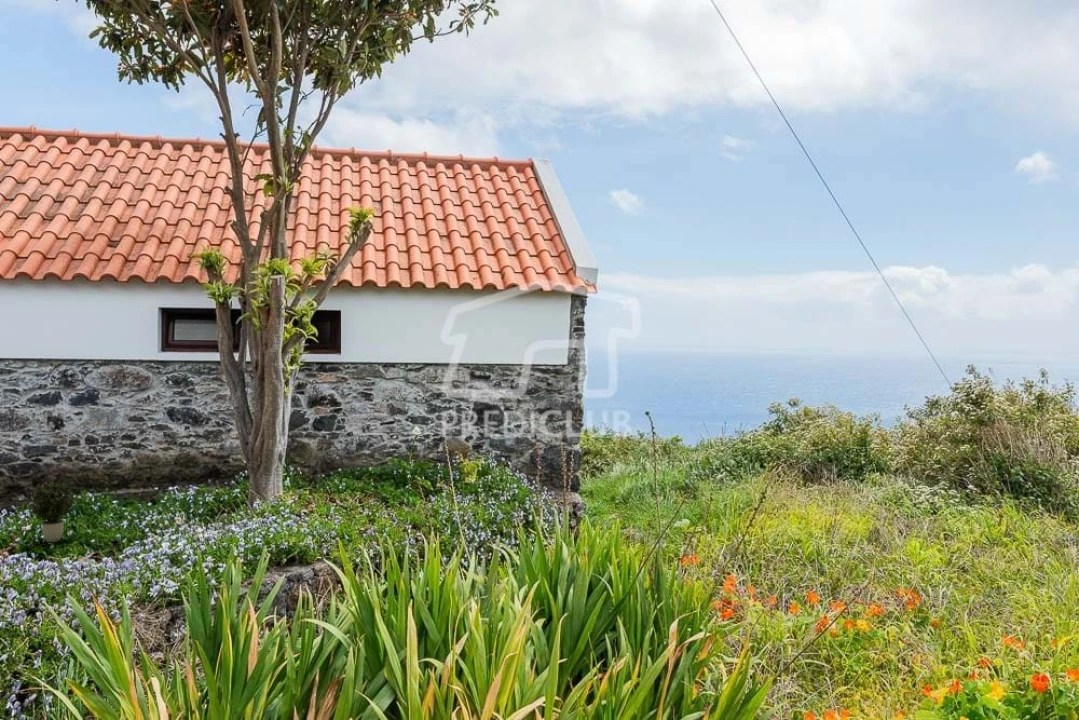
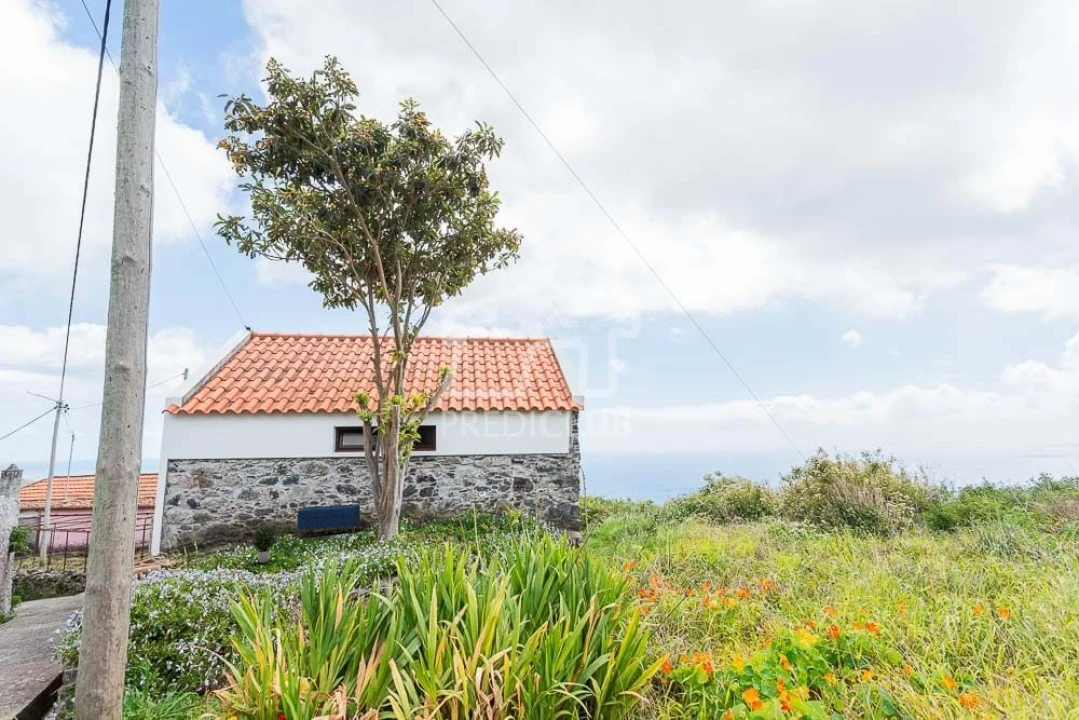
bench: none [101,441,209,495] -> present [297,504,360,538]

